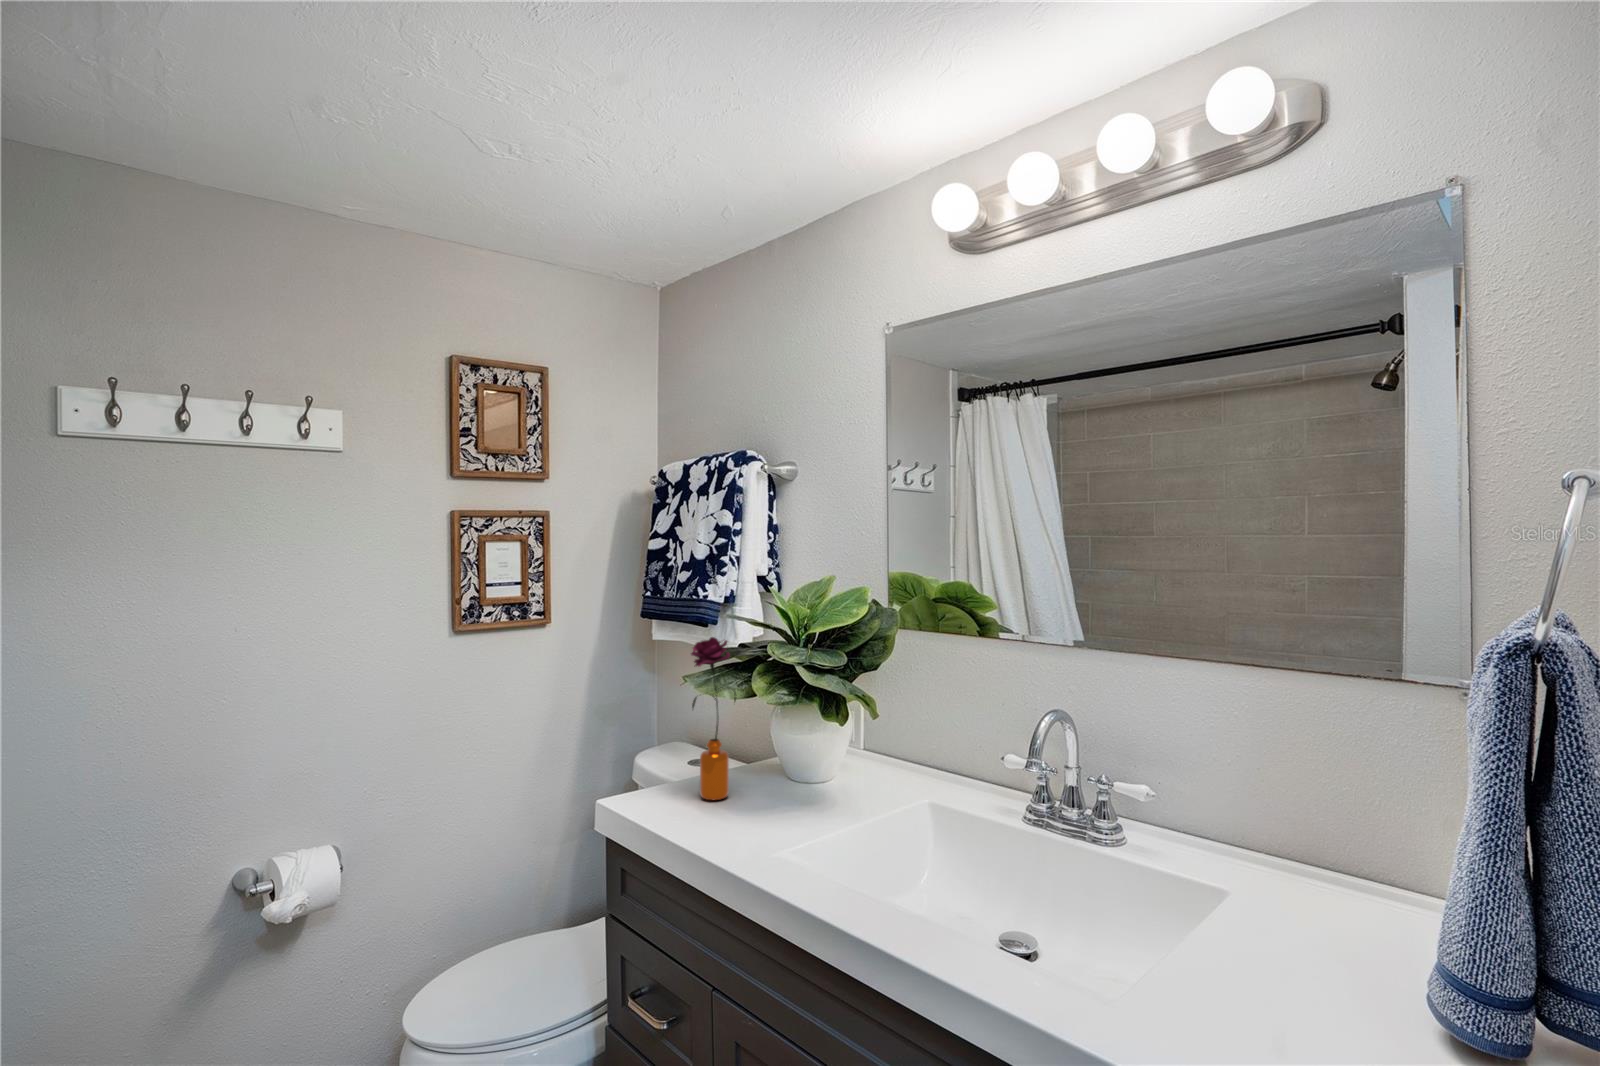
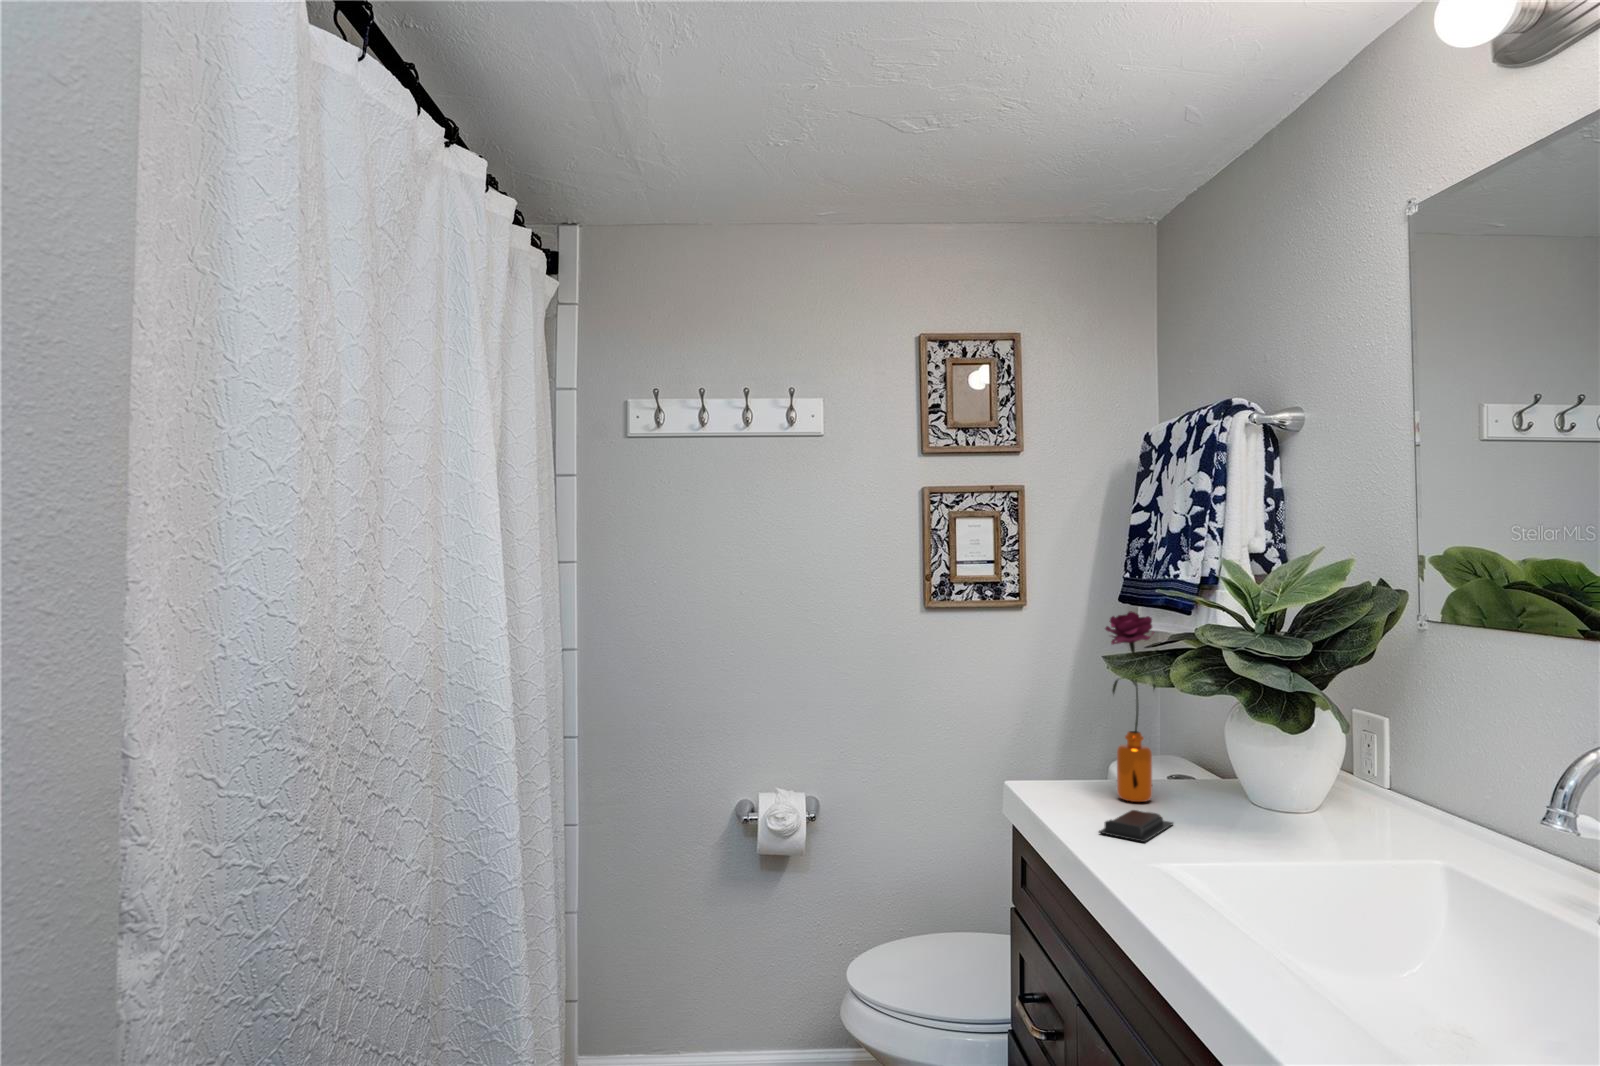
soap bar: none [718,810,762,840] -> present [1099,810,1173,842]

